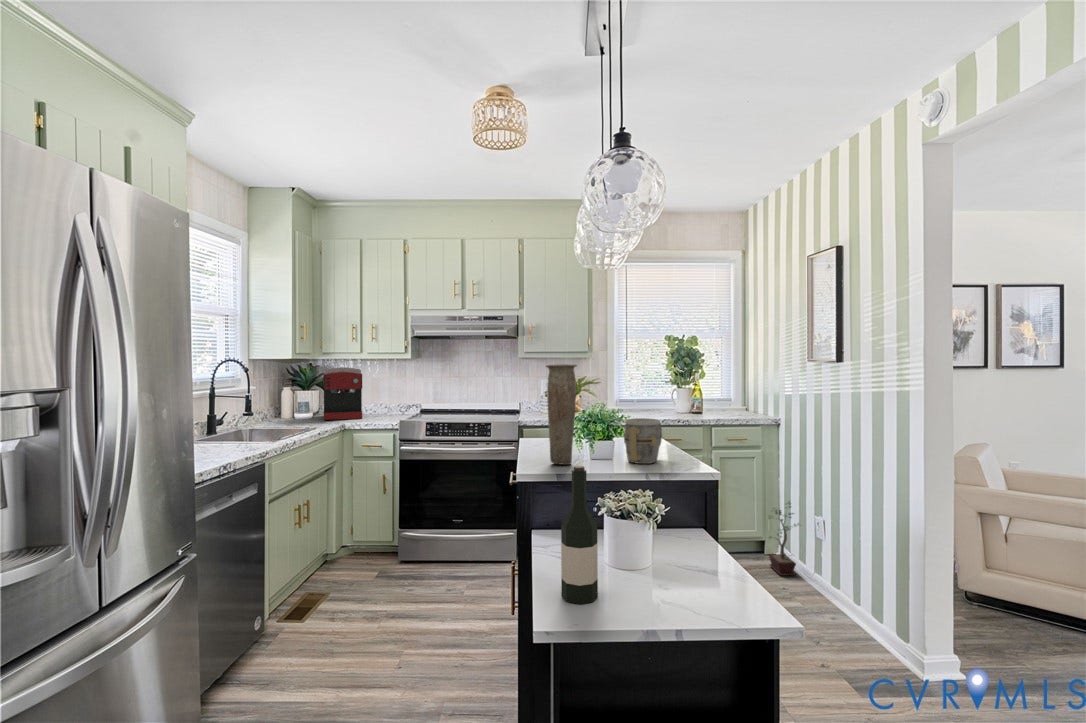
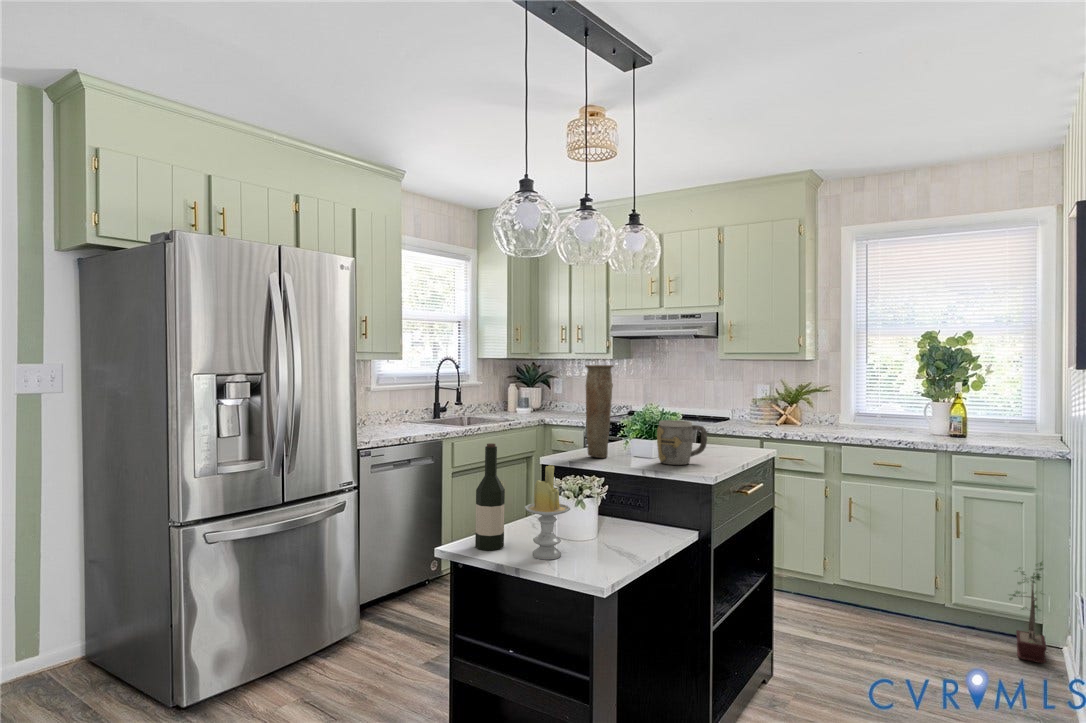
coffee maker: present [323,367,362,420] -> none [531,366,572,415]
candle: none [630,484,685,600] -> present [525,465,570,560]

